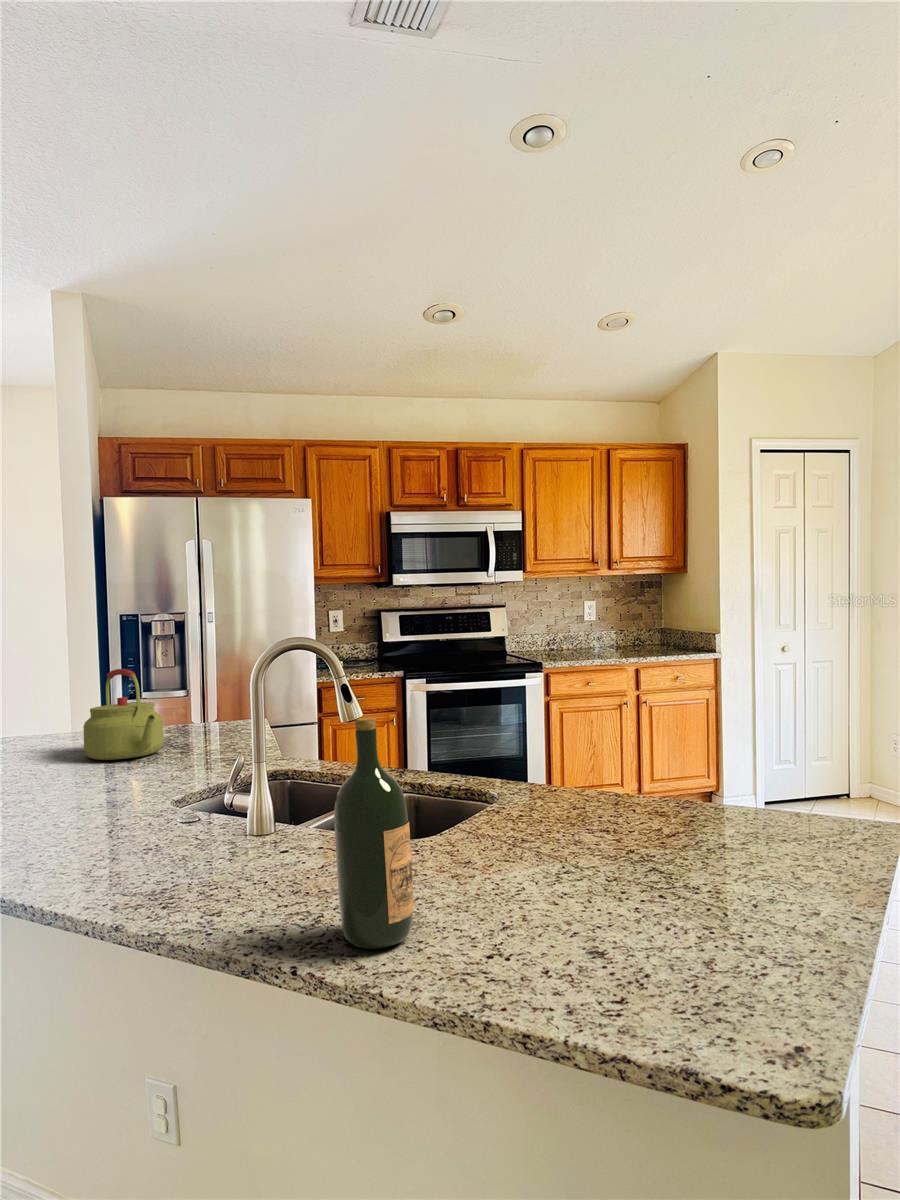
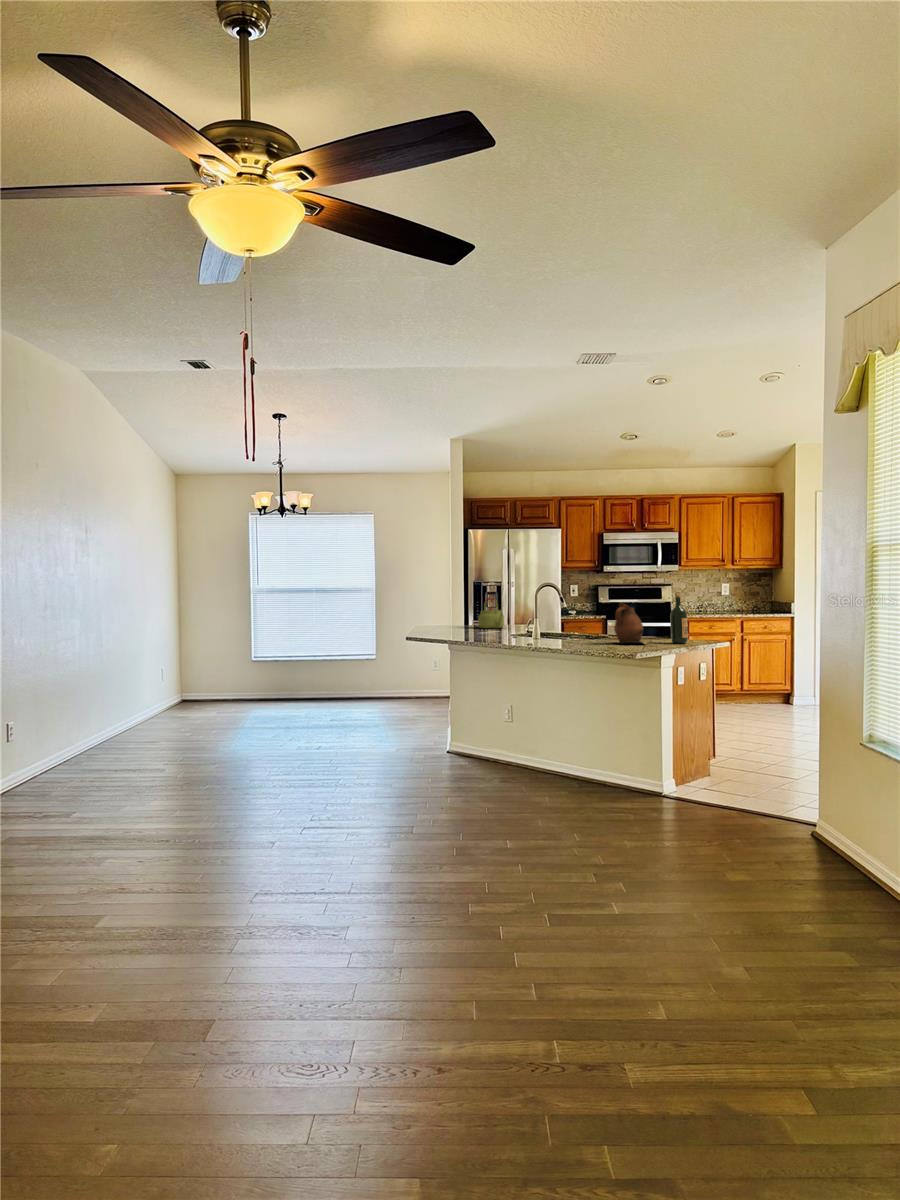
wine bottle: present [334,718,414,949] -> present [670,595,688,643]
ceramic pitcher: none [546,736,703,915] -> present [614,604,643,643]

